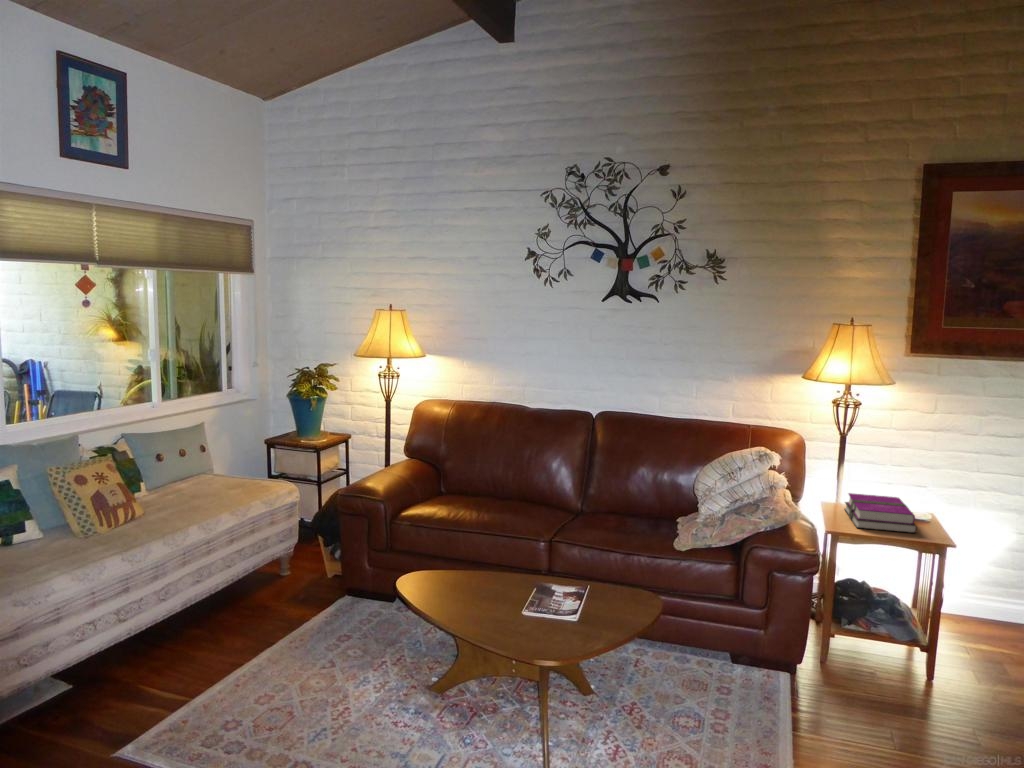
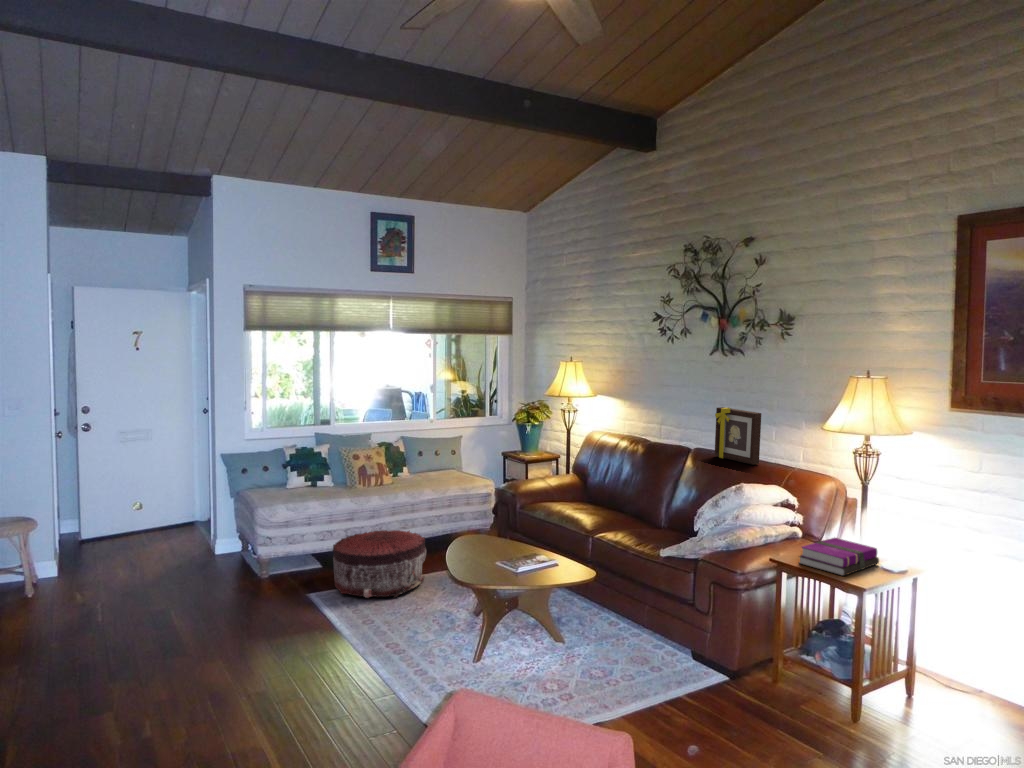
picture frame: none [650,361,714,425] -> present [714,407,761,465]
pouf: none [139,587,310,733] -> present [333,530,426,598]

